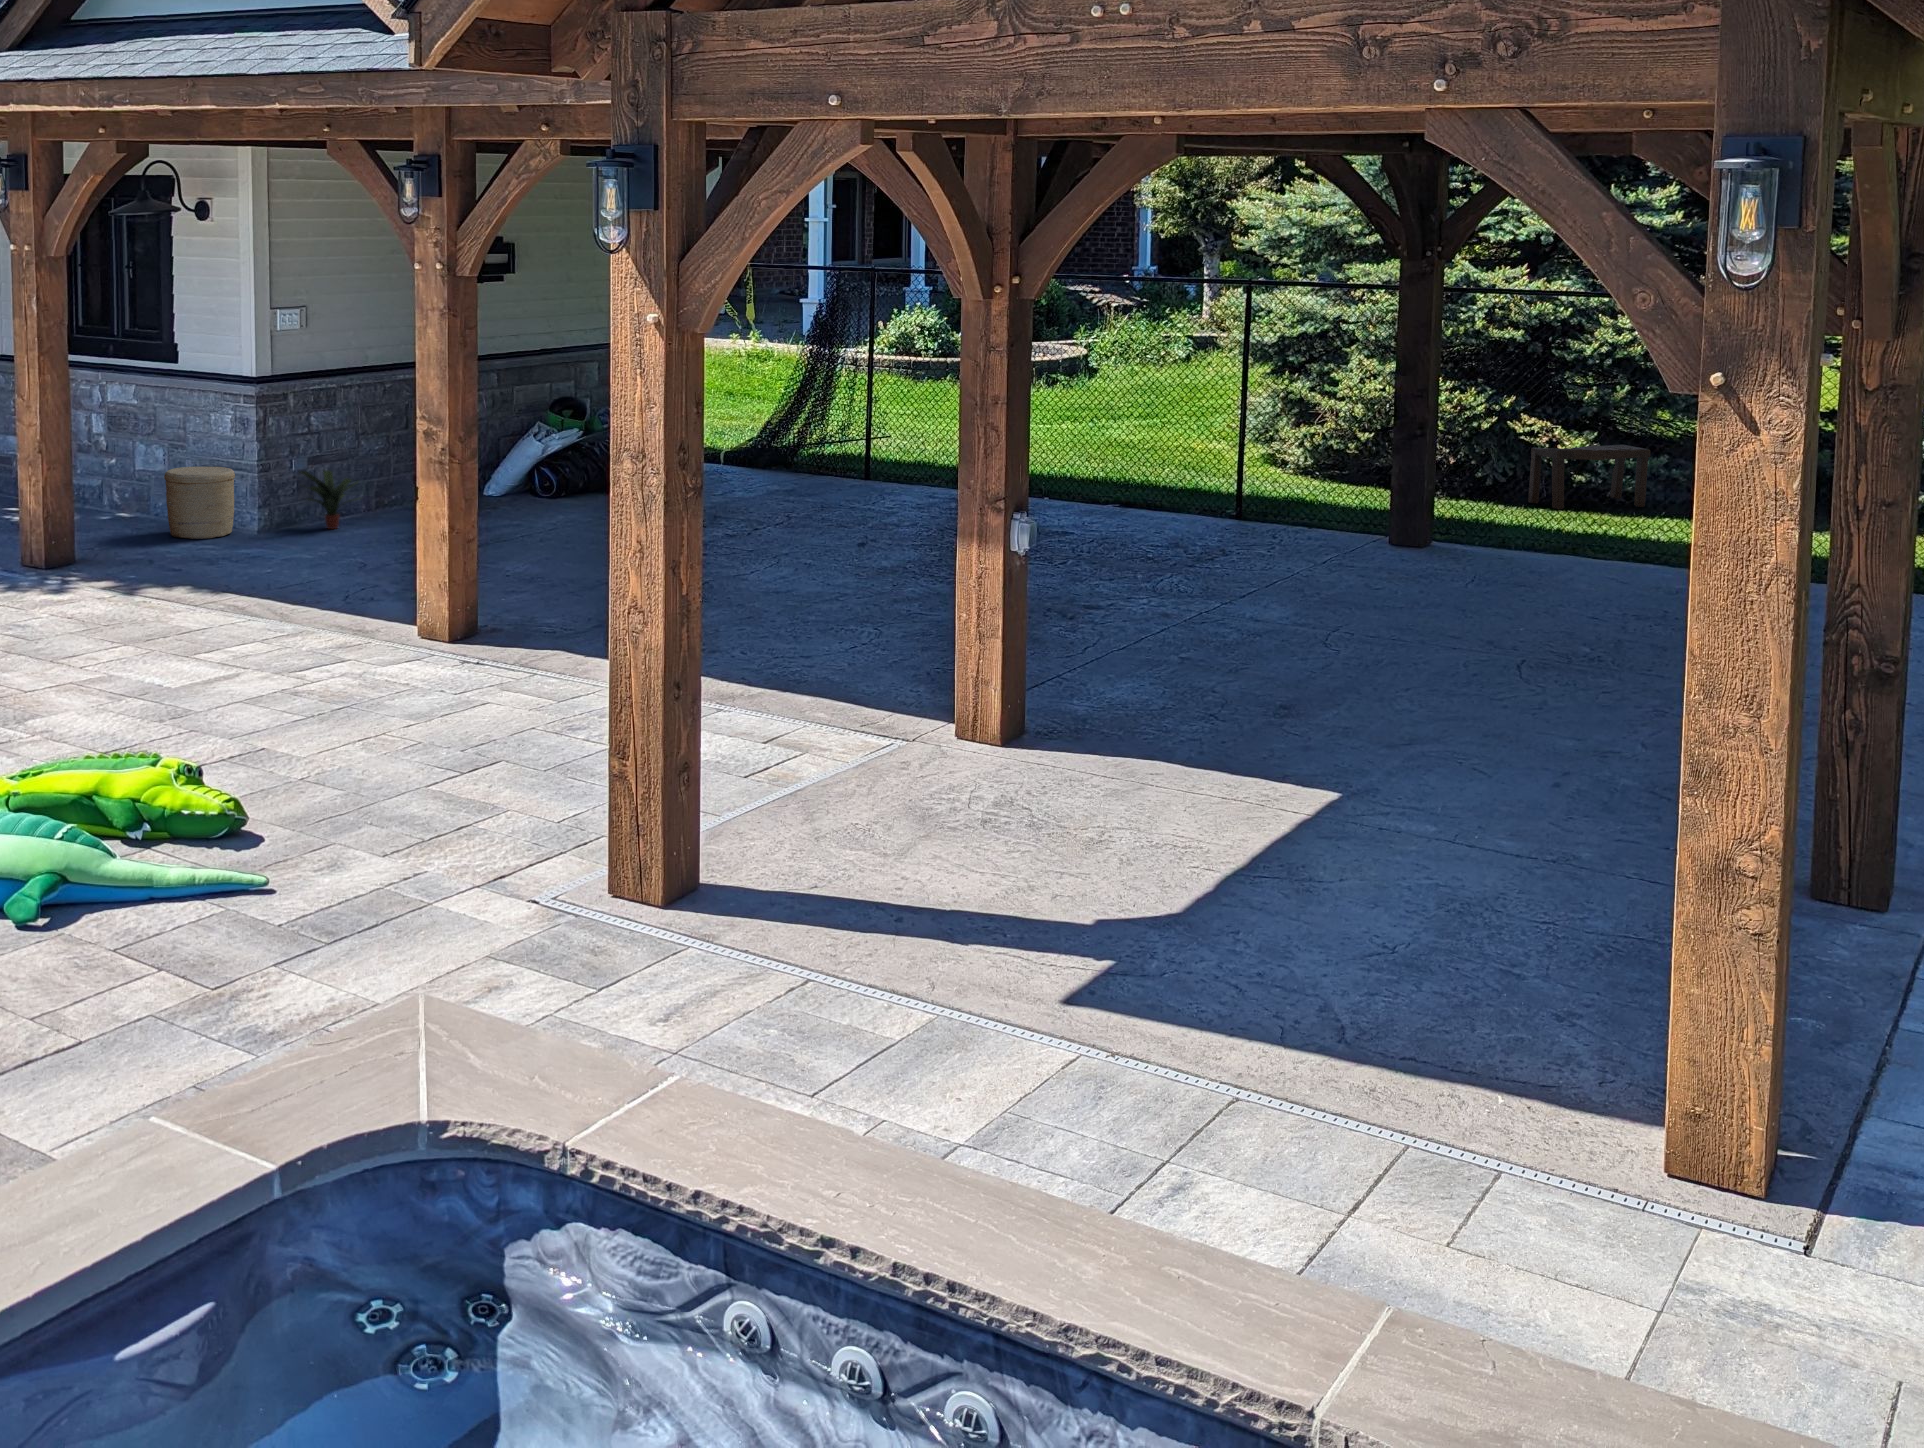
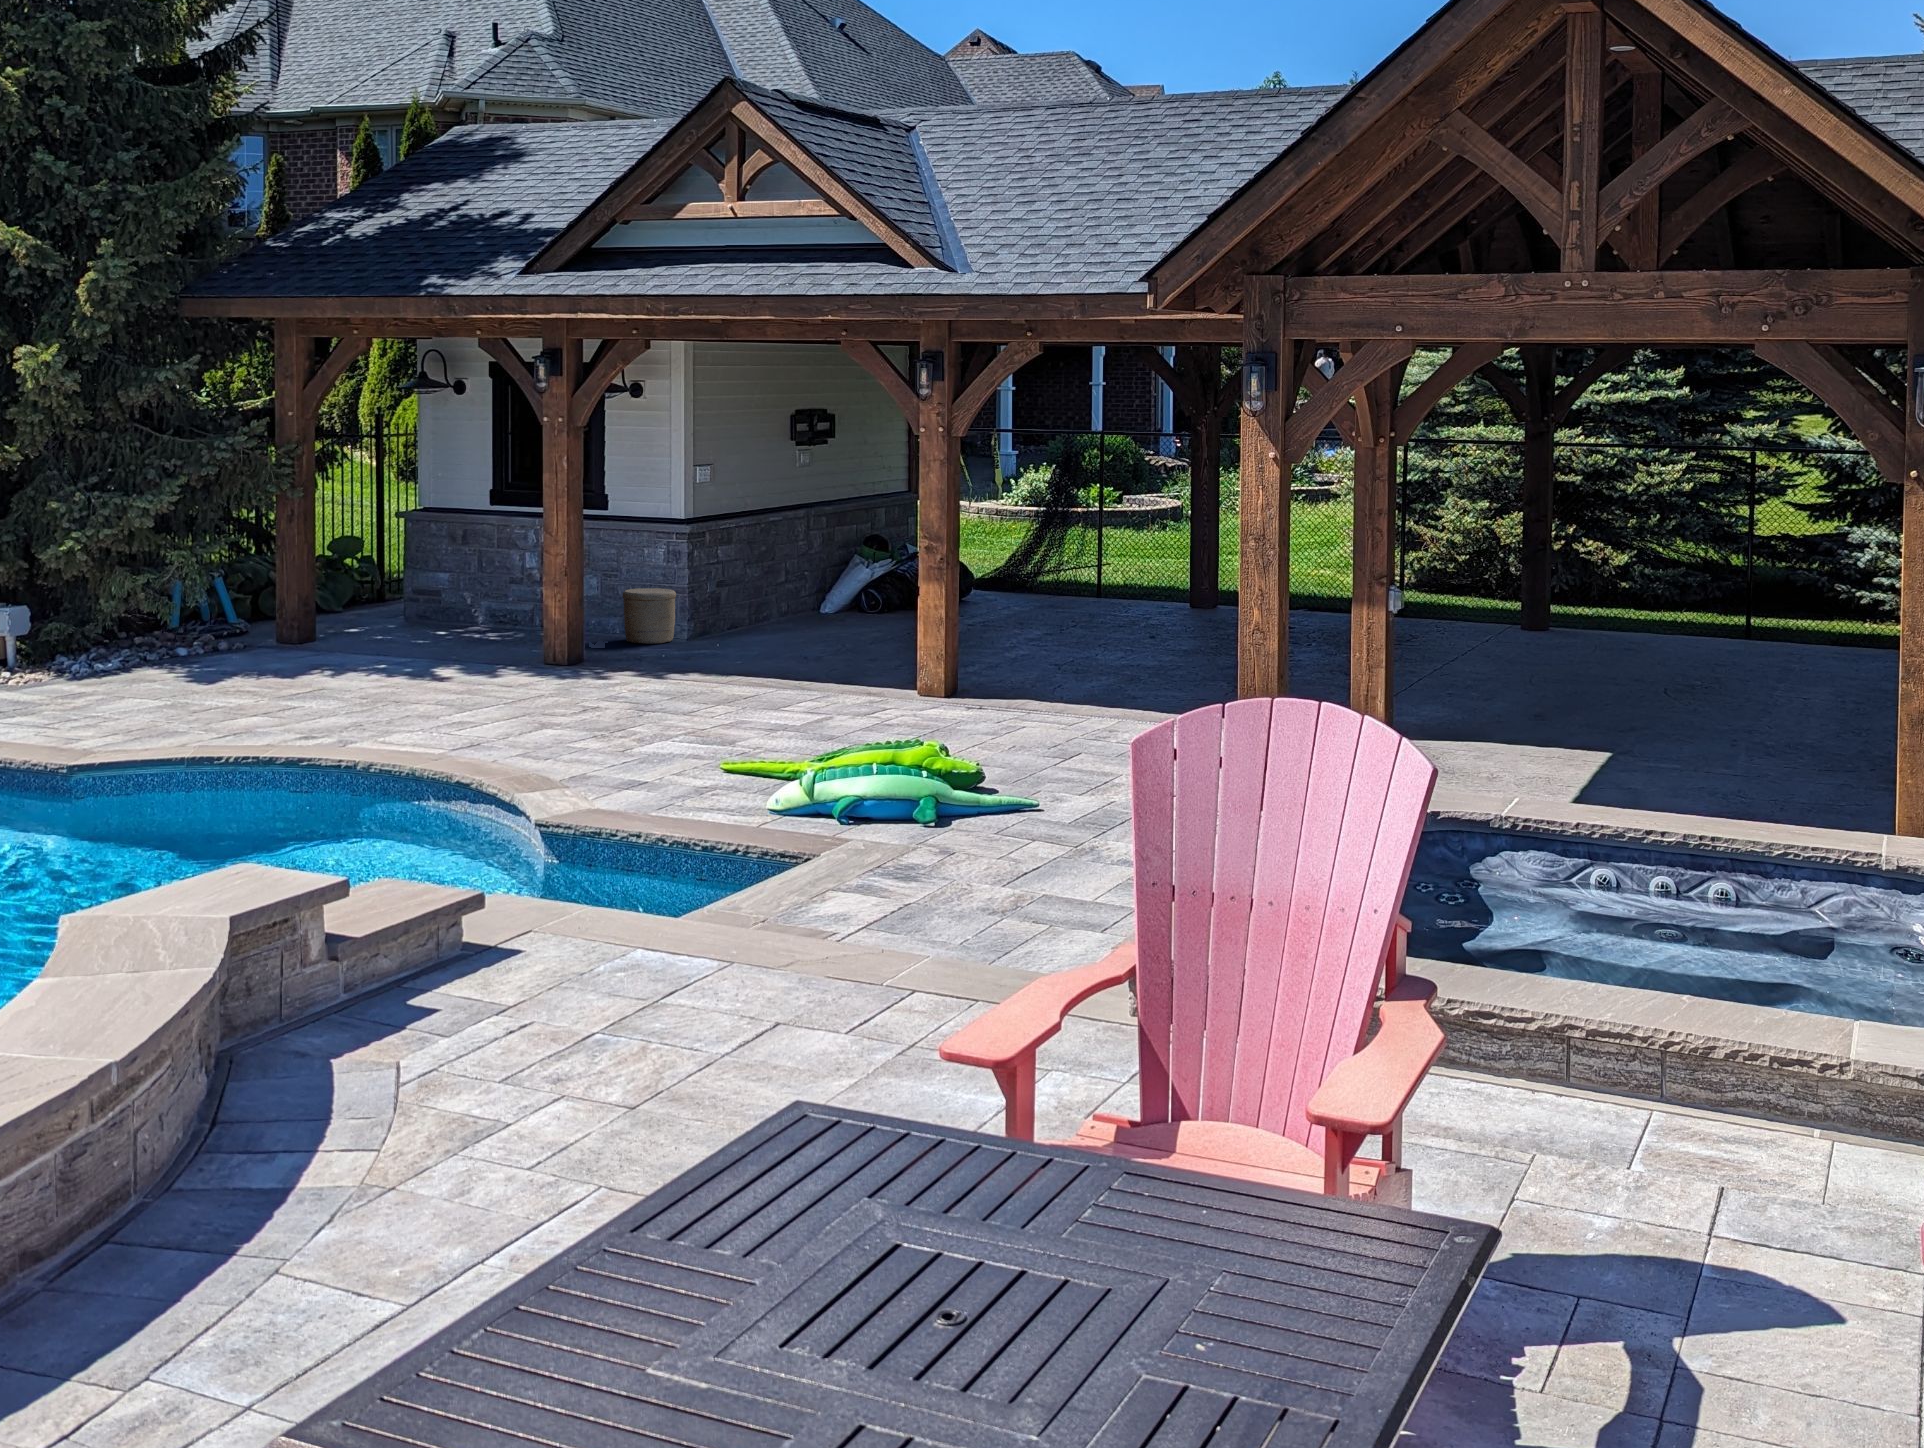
bench: present [1528,445,1650,509] -> none [1592,559,1677,607]
potted plant: present [301,471,359,529] -> none [719,590,768,636]

